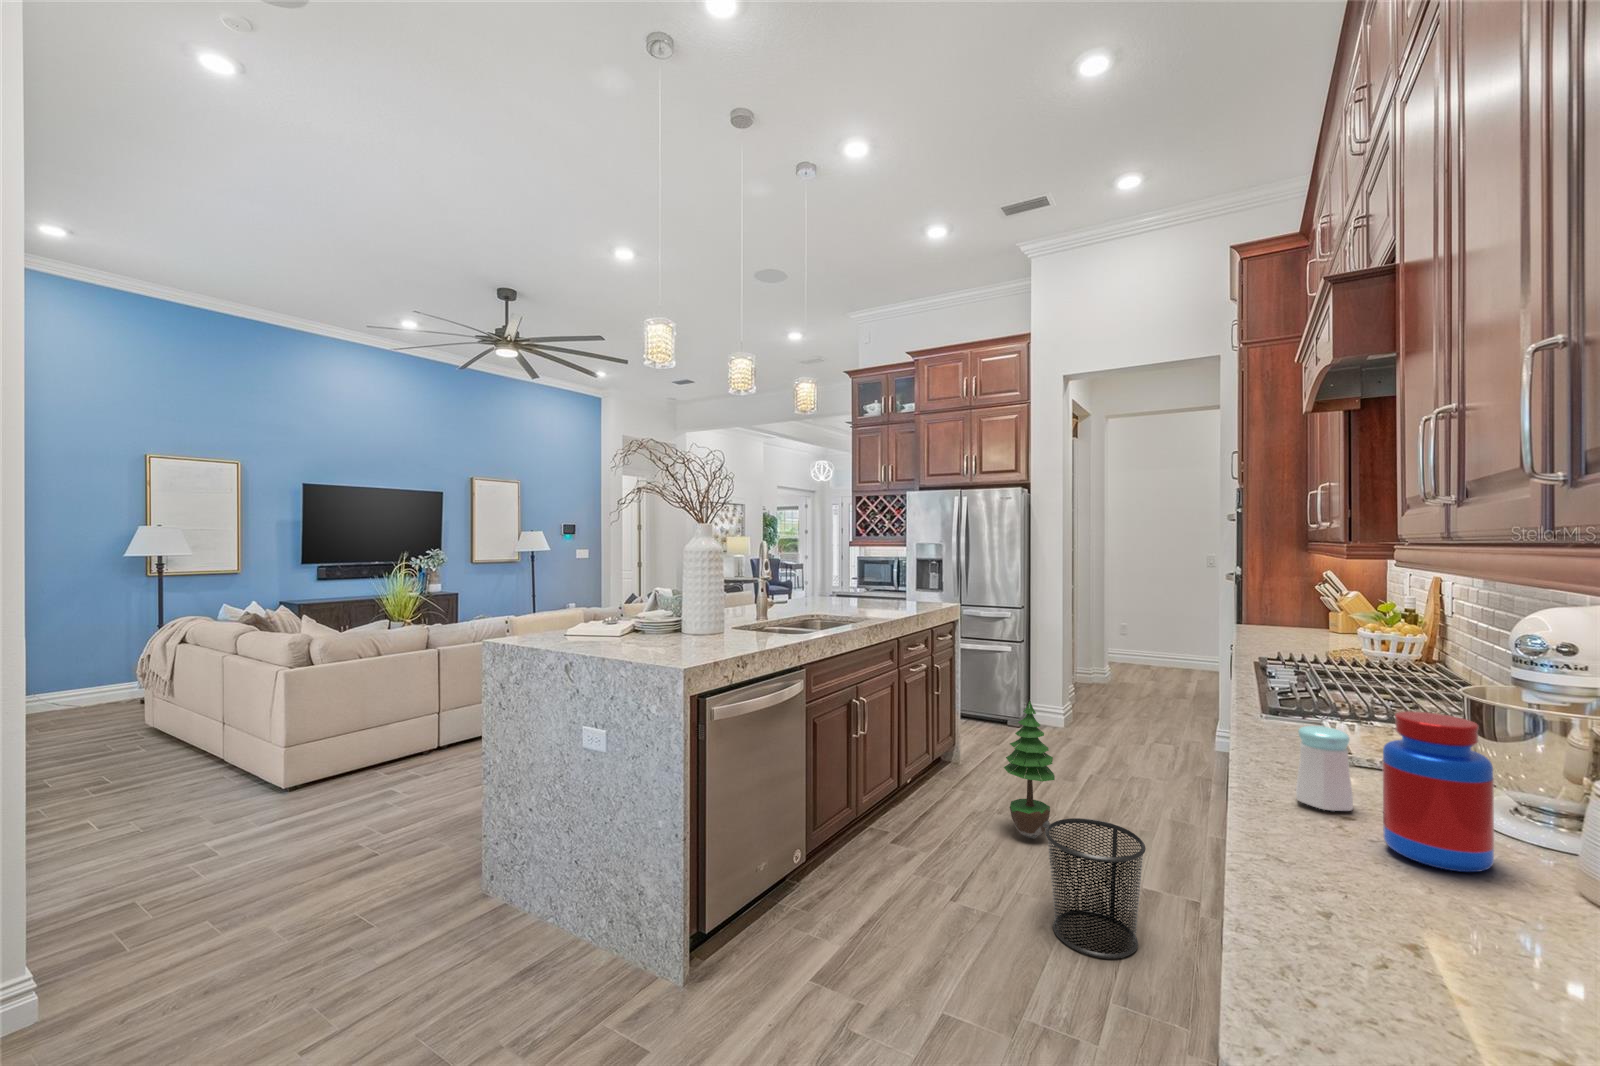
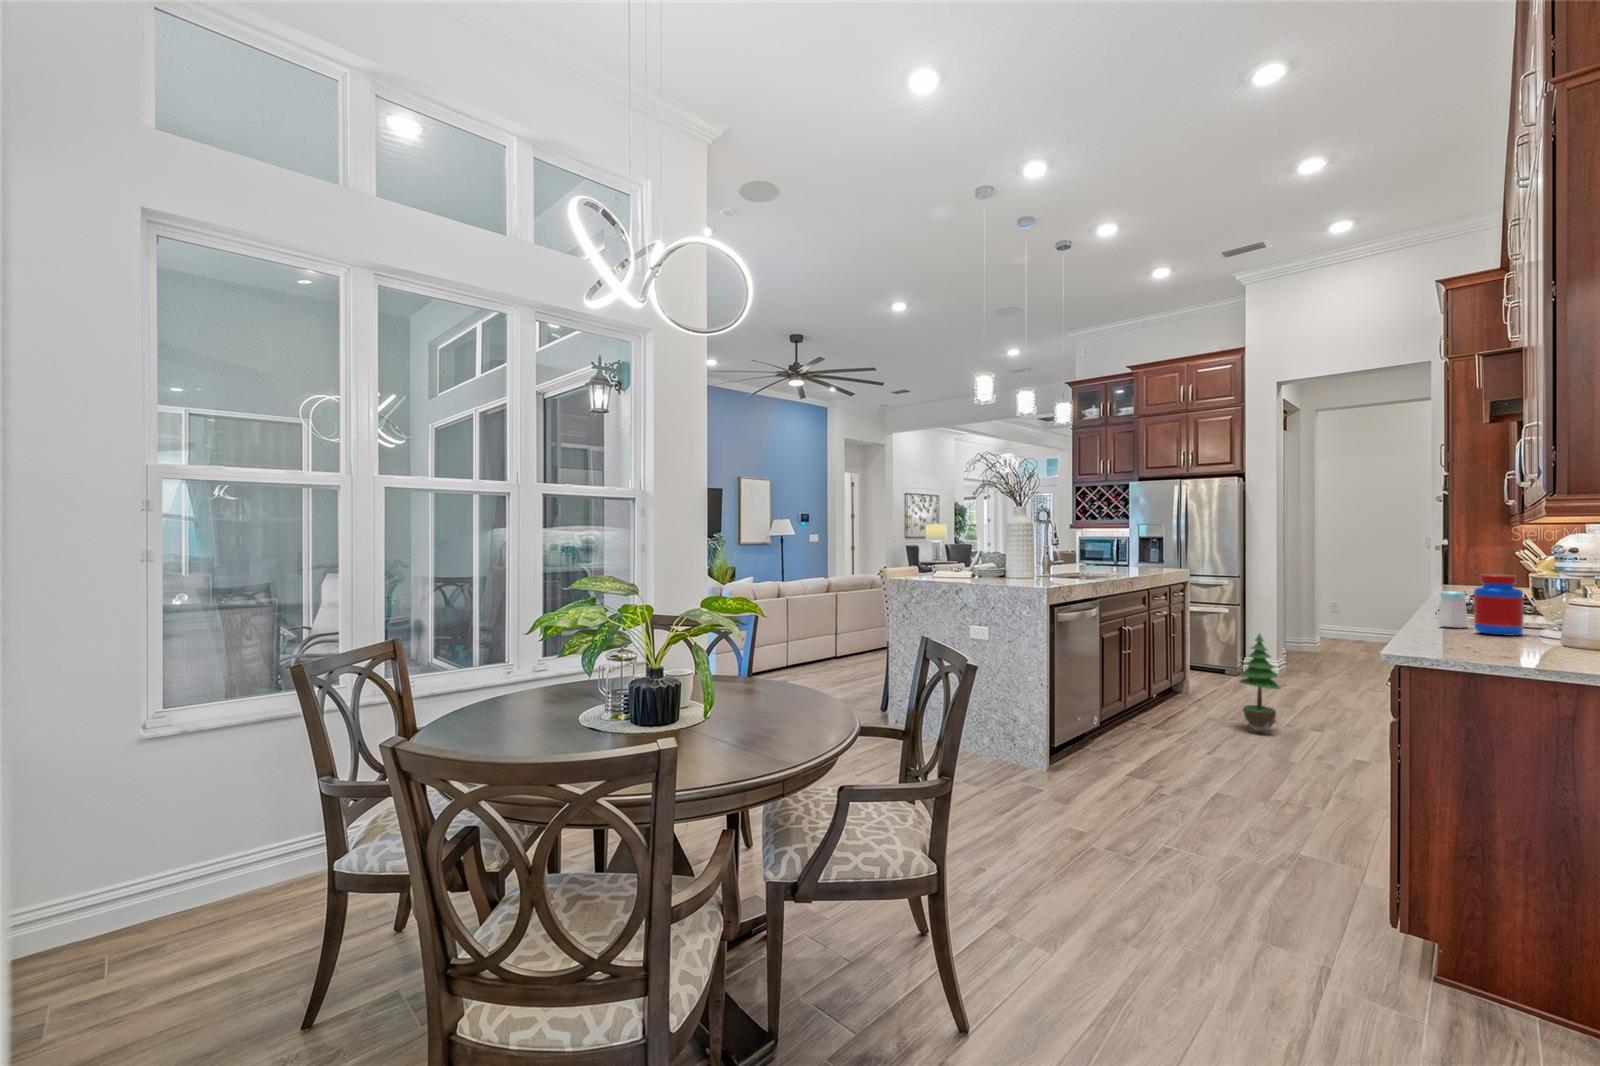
waste bin: present [1045,818,1146,959] -> none [1279,702,1356,783]

